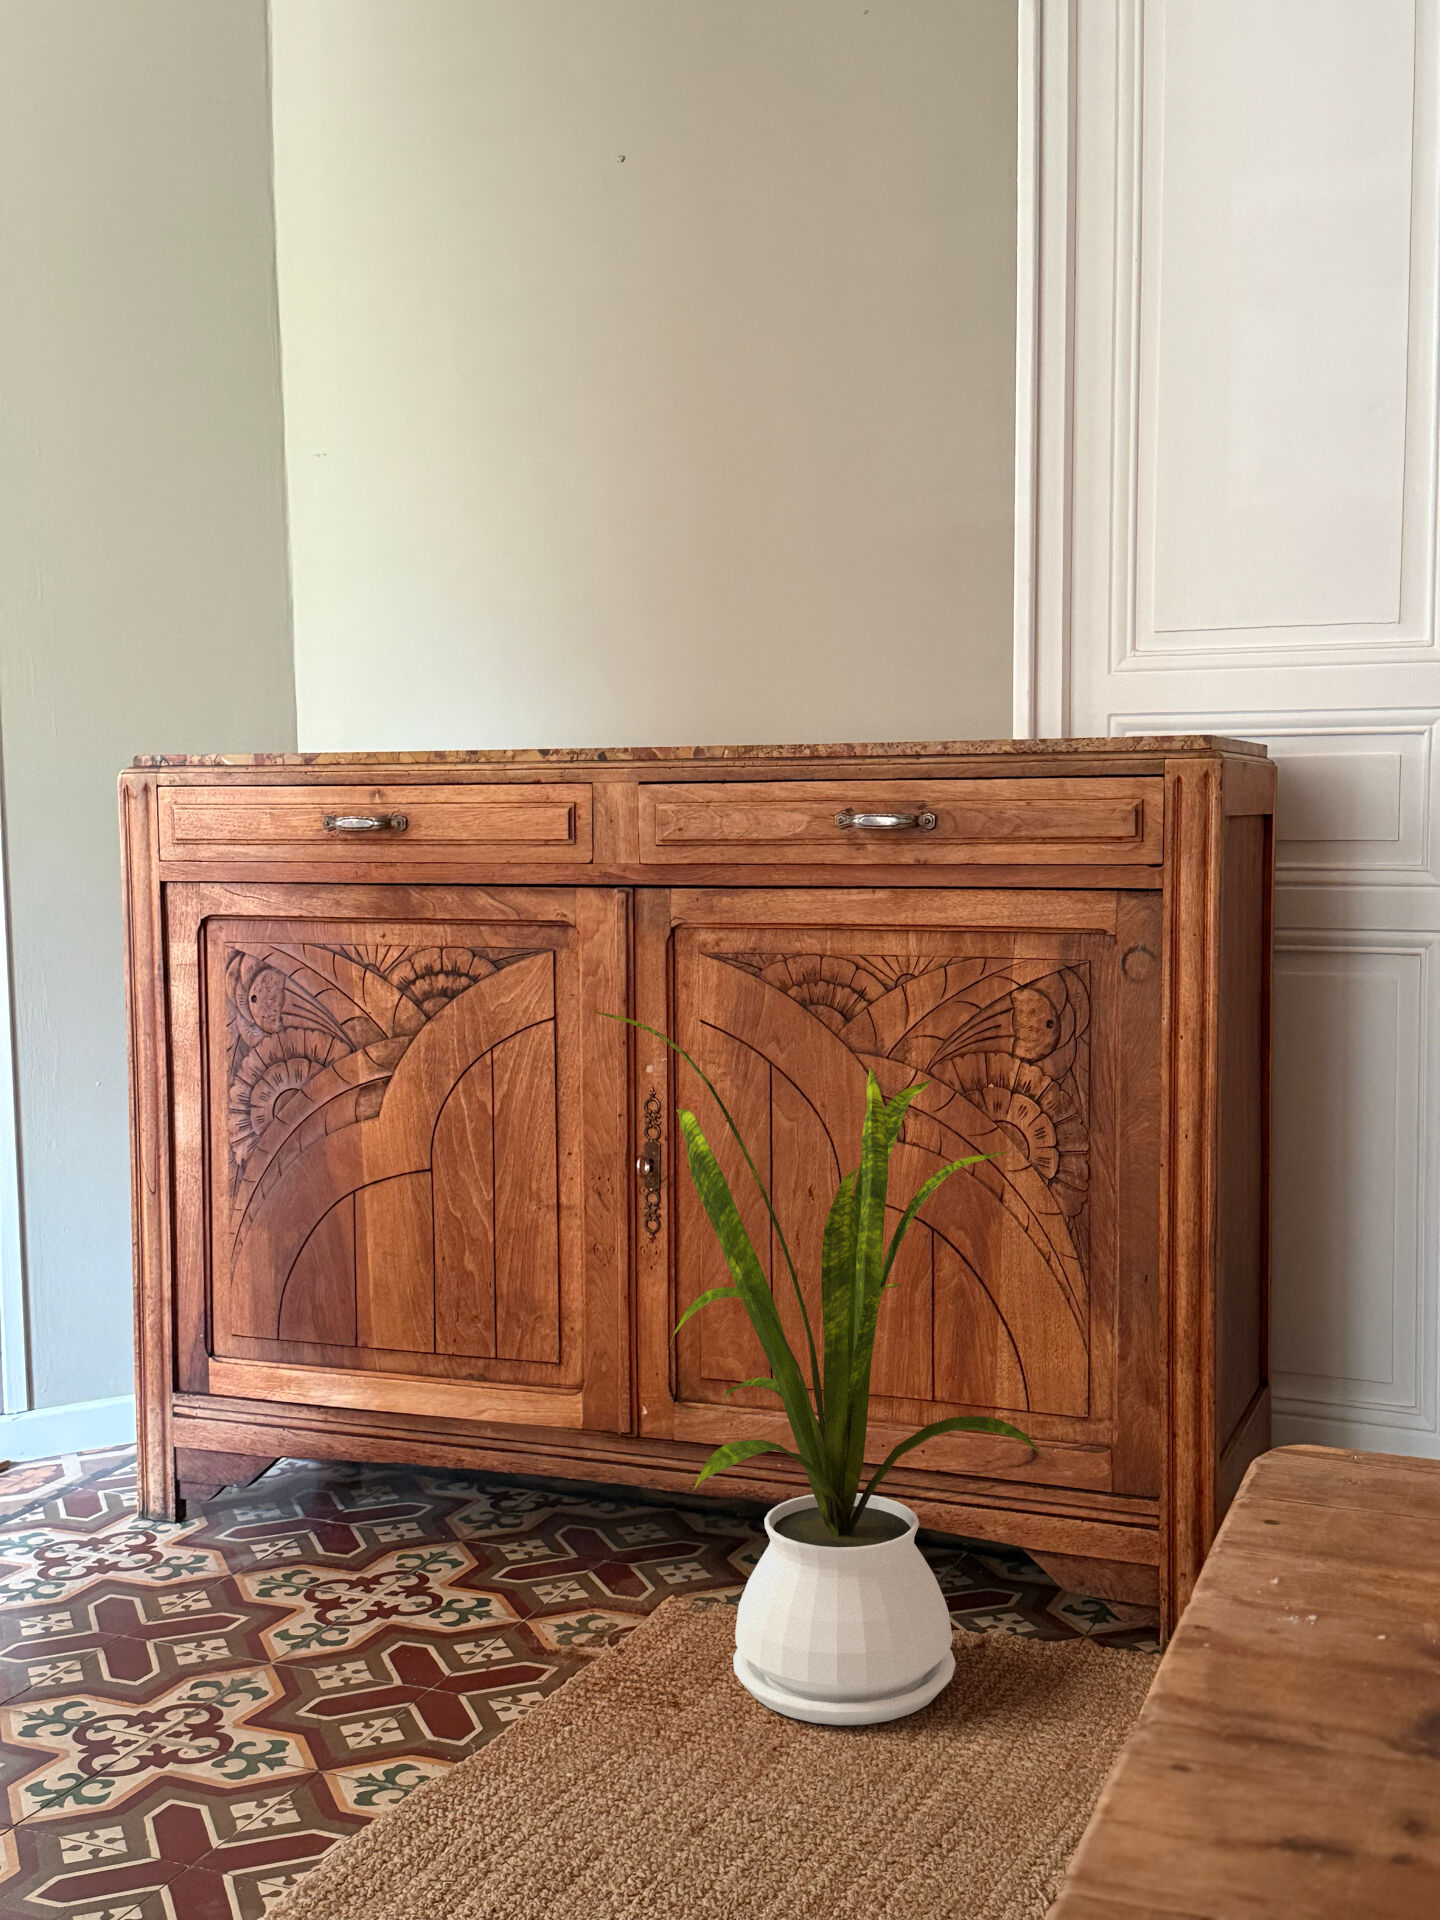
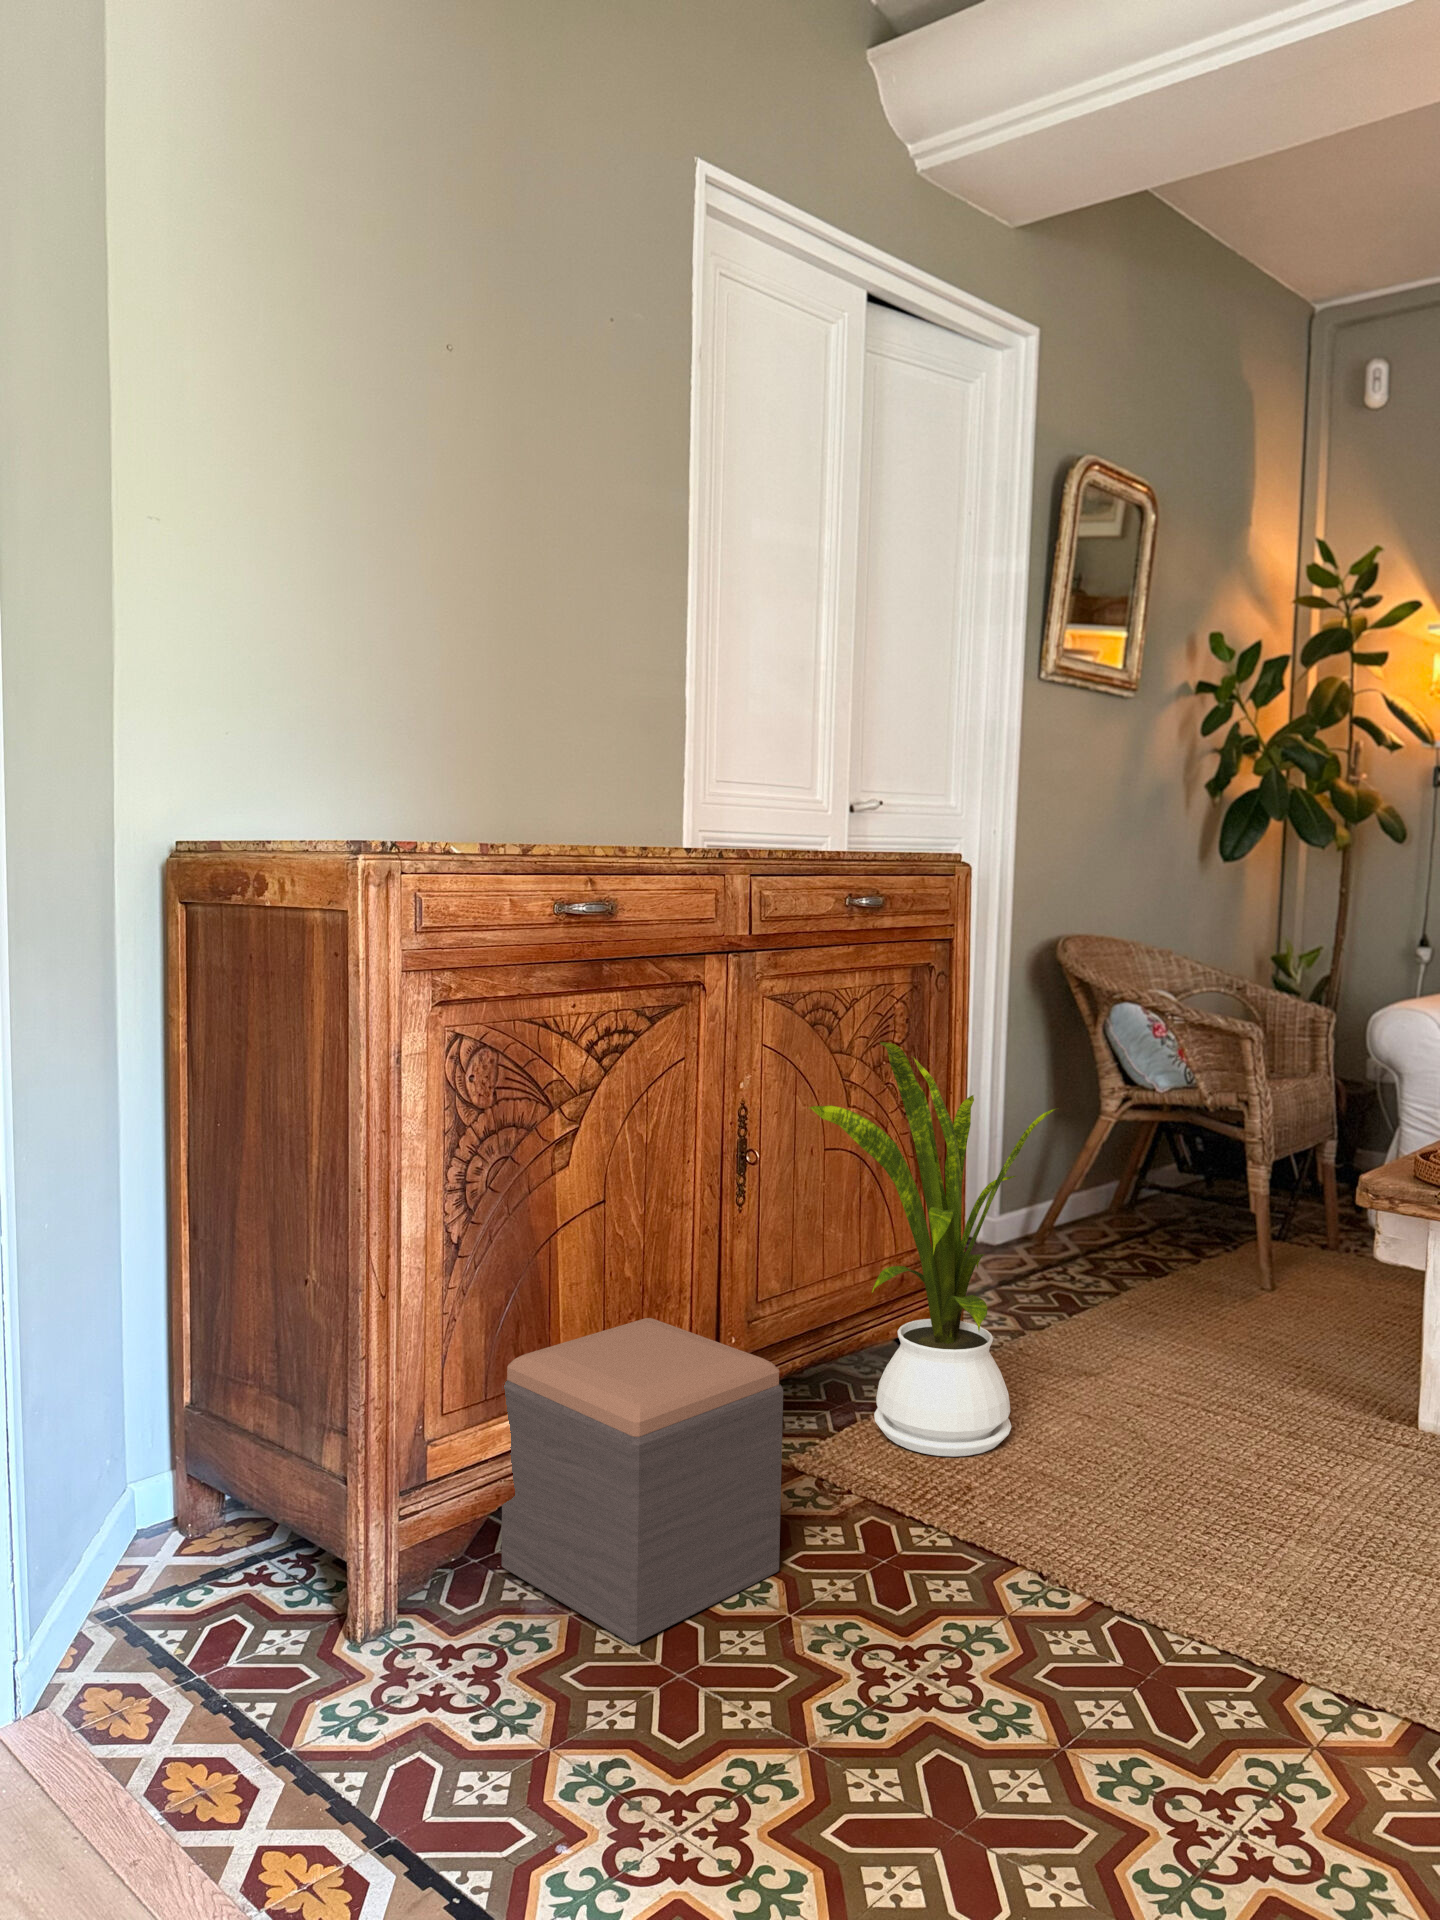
footstool: none [147,1305,481,1650] -> present [502,1318,783,1645]

